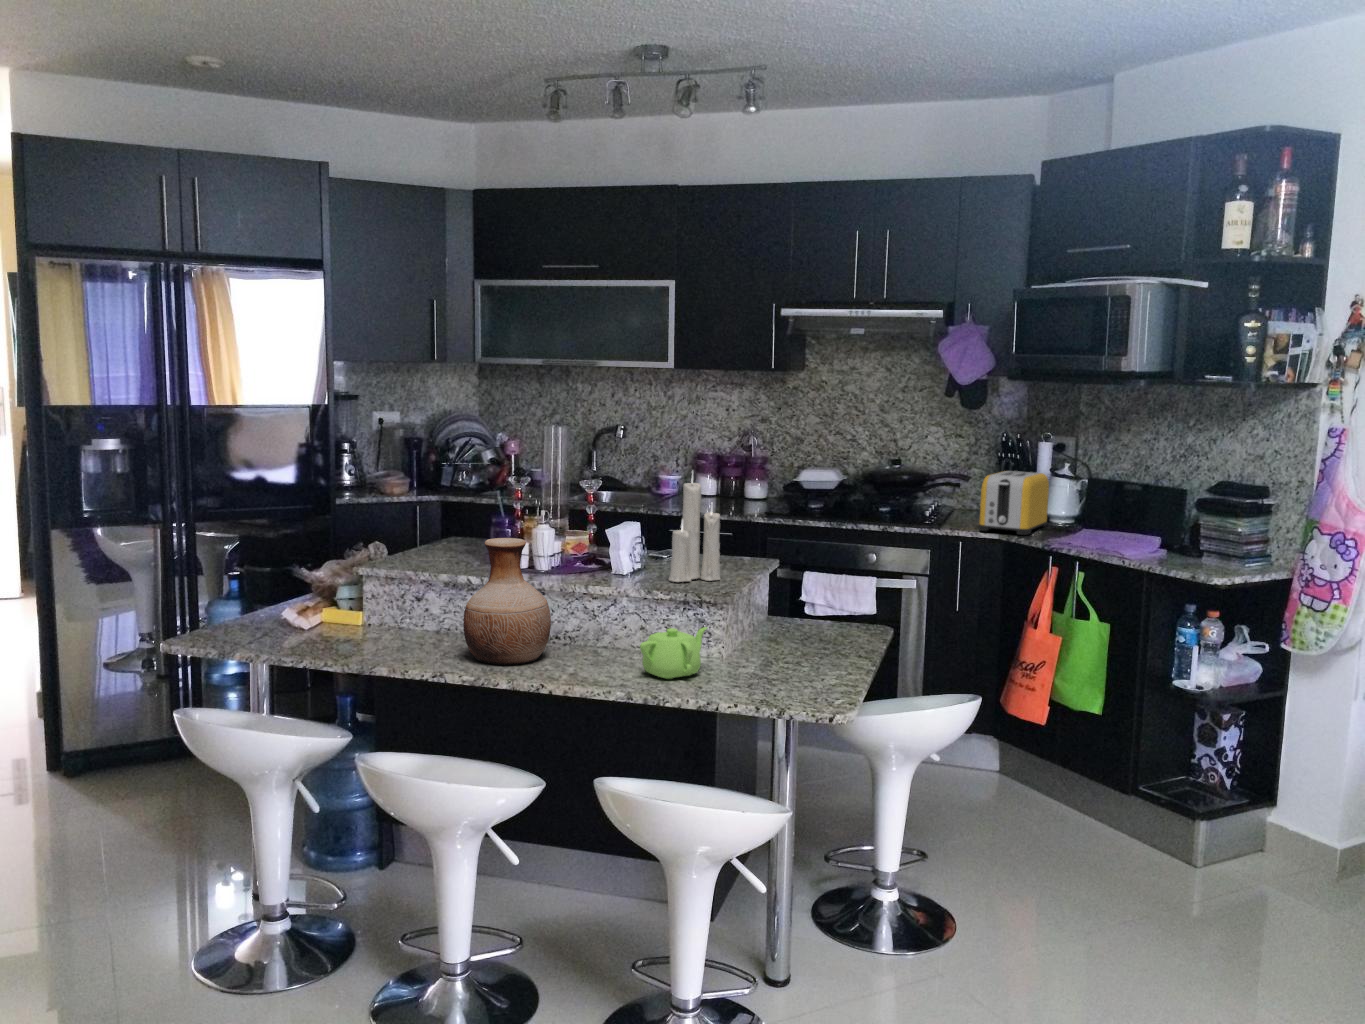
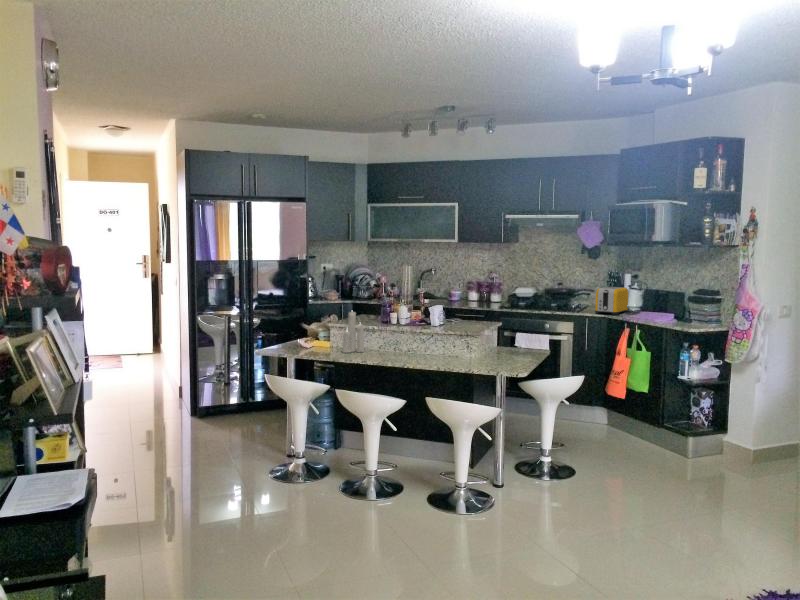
candle: present [669,477,720,582] -> present [342,312,364,353]
vase: present [463,538,551,665] -> none [374,310,407,359]
teapot: present [640,627,707,679] -> none [443,344,470,363]

